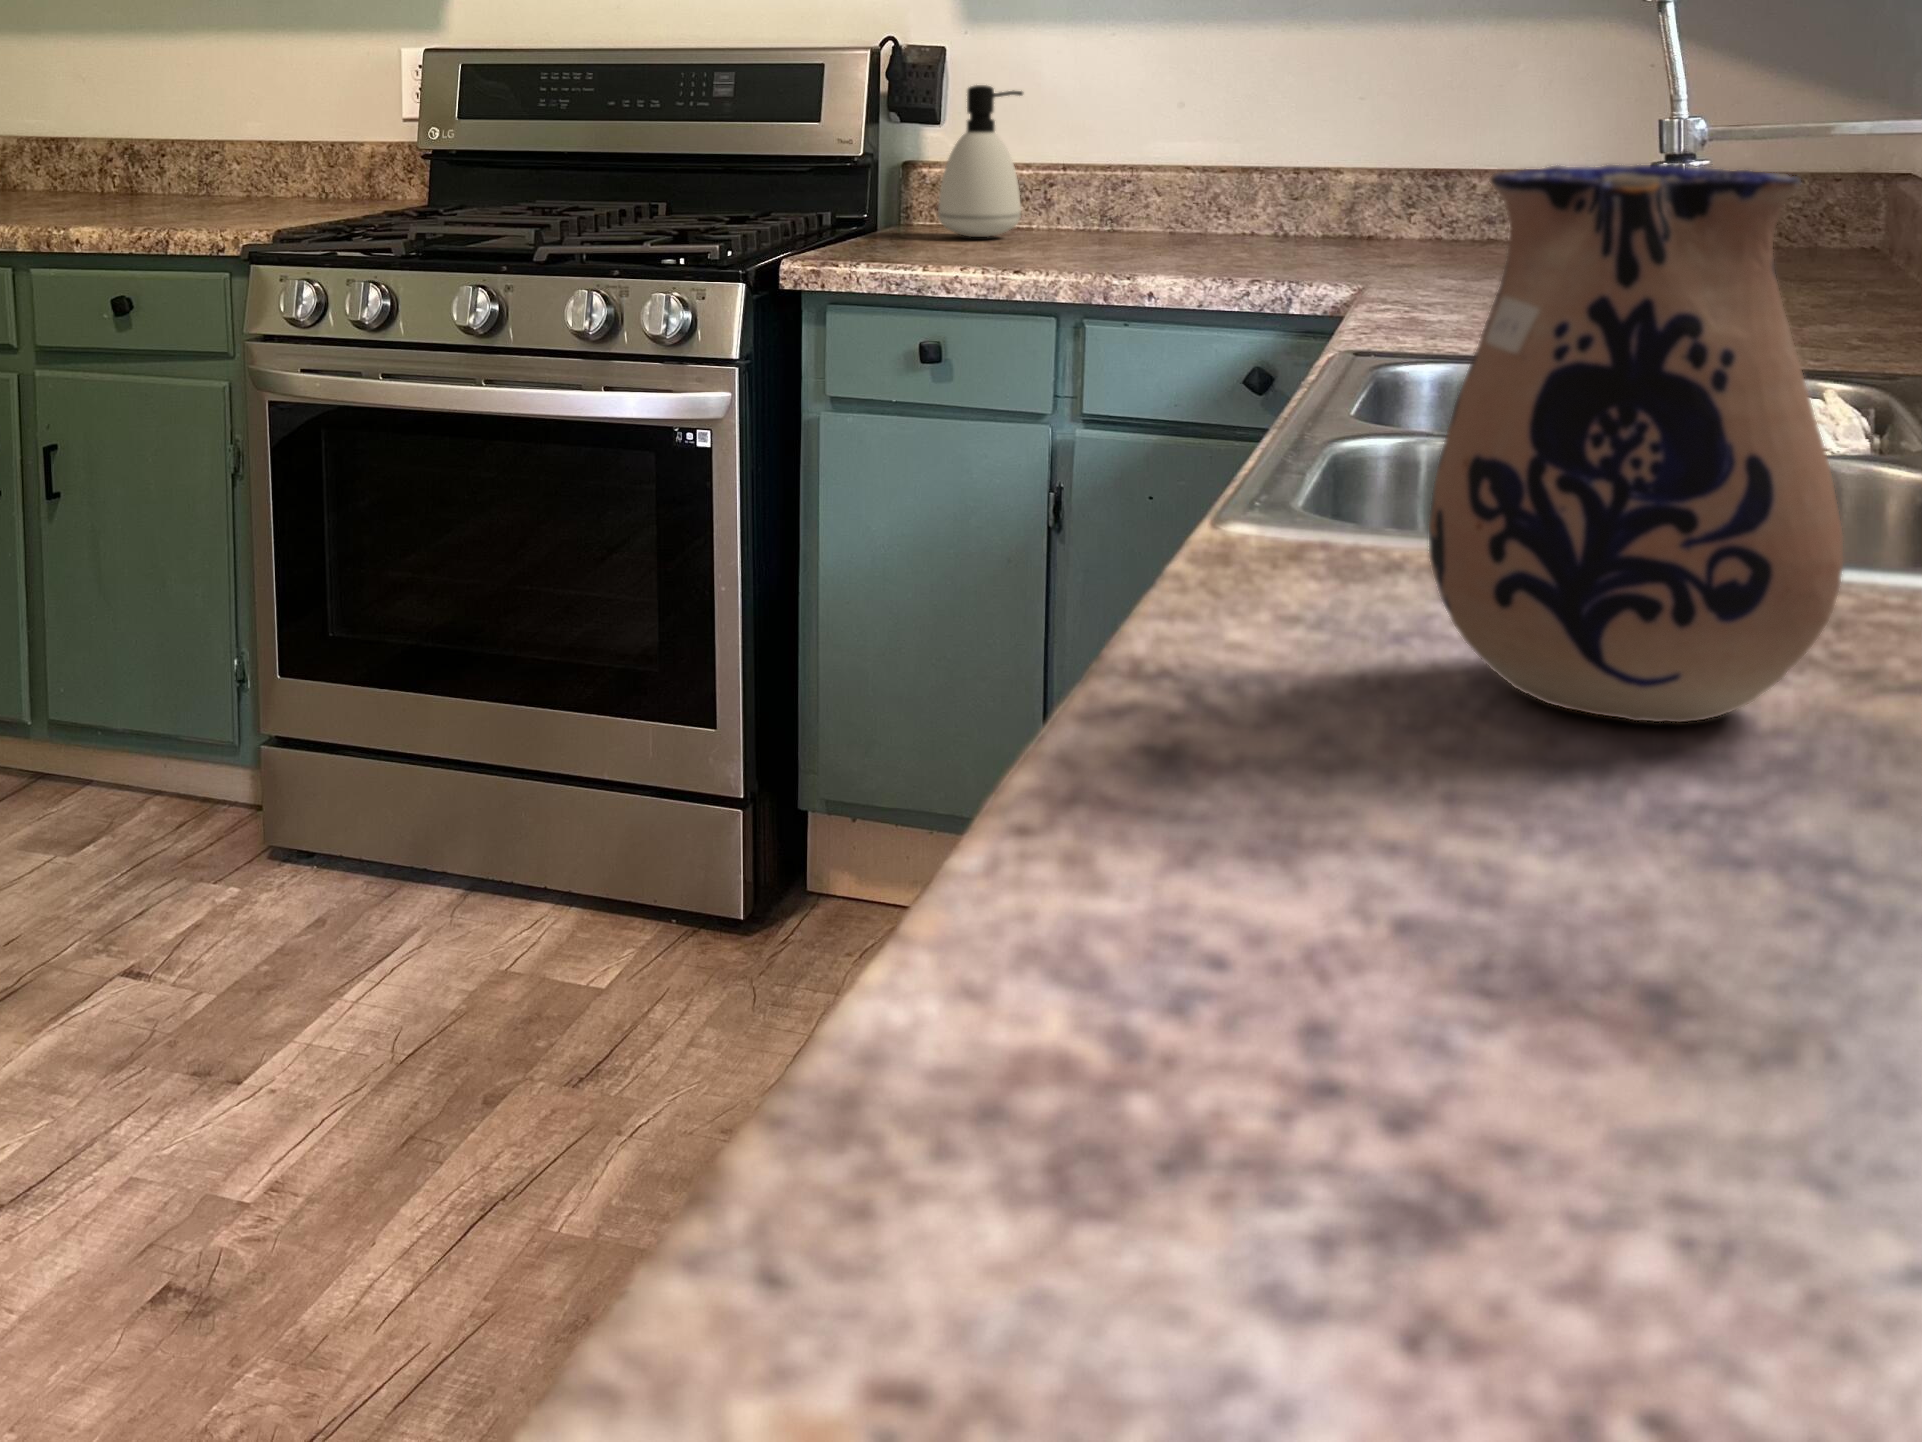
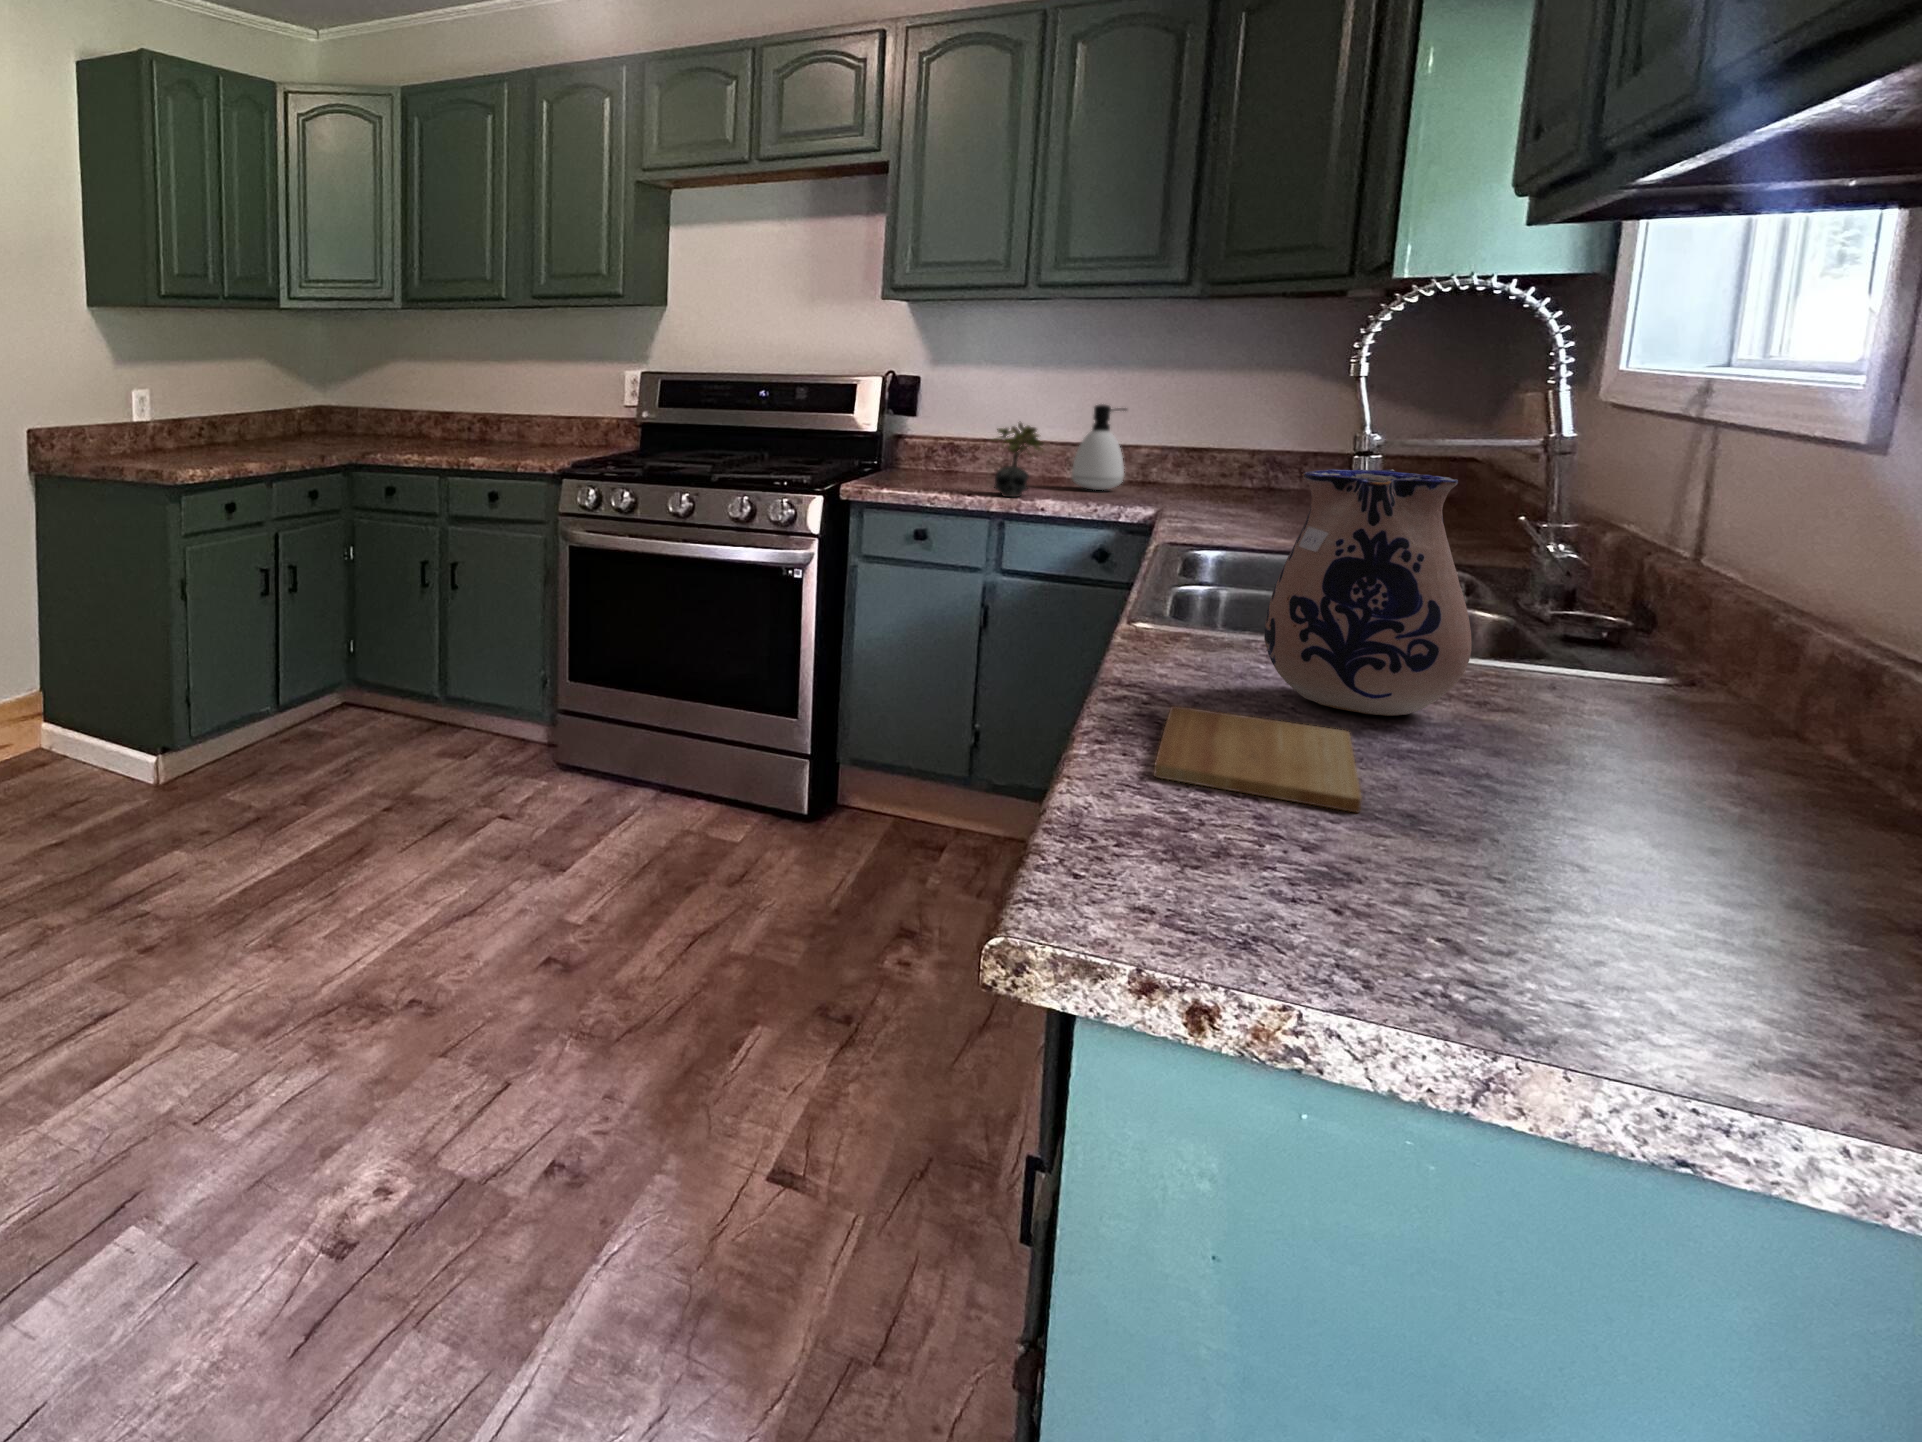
soap dispenser: present [938,85,1023,237] -> present [1072,404,1126,490]
succulent plant: none [1052,123,1151,271] -> present [990,423,1043,497]
cutting board: none [1104,731,1581,1016] -> present [1154,706,1362,813]

